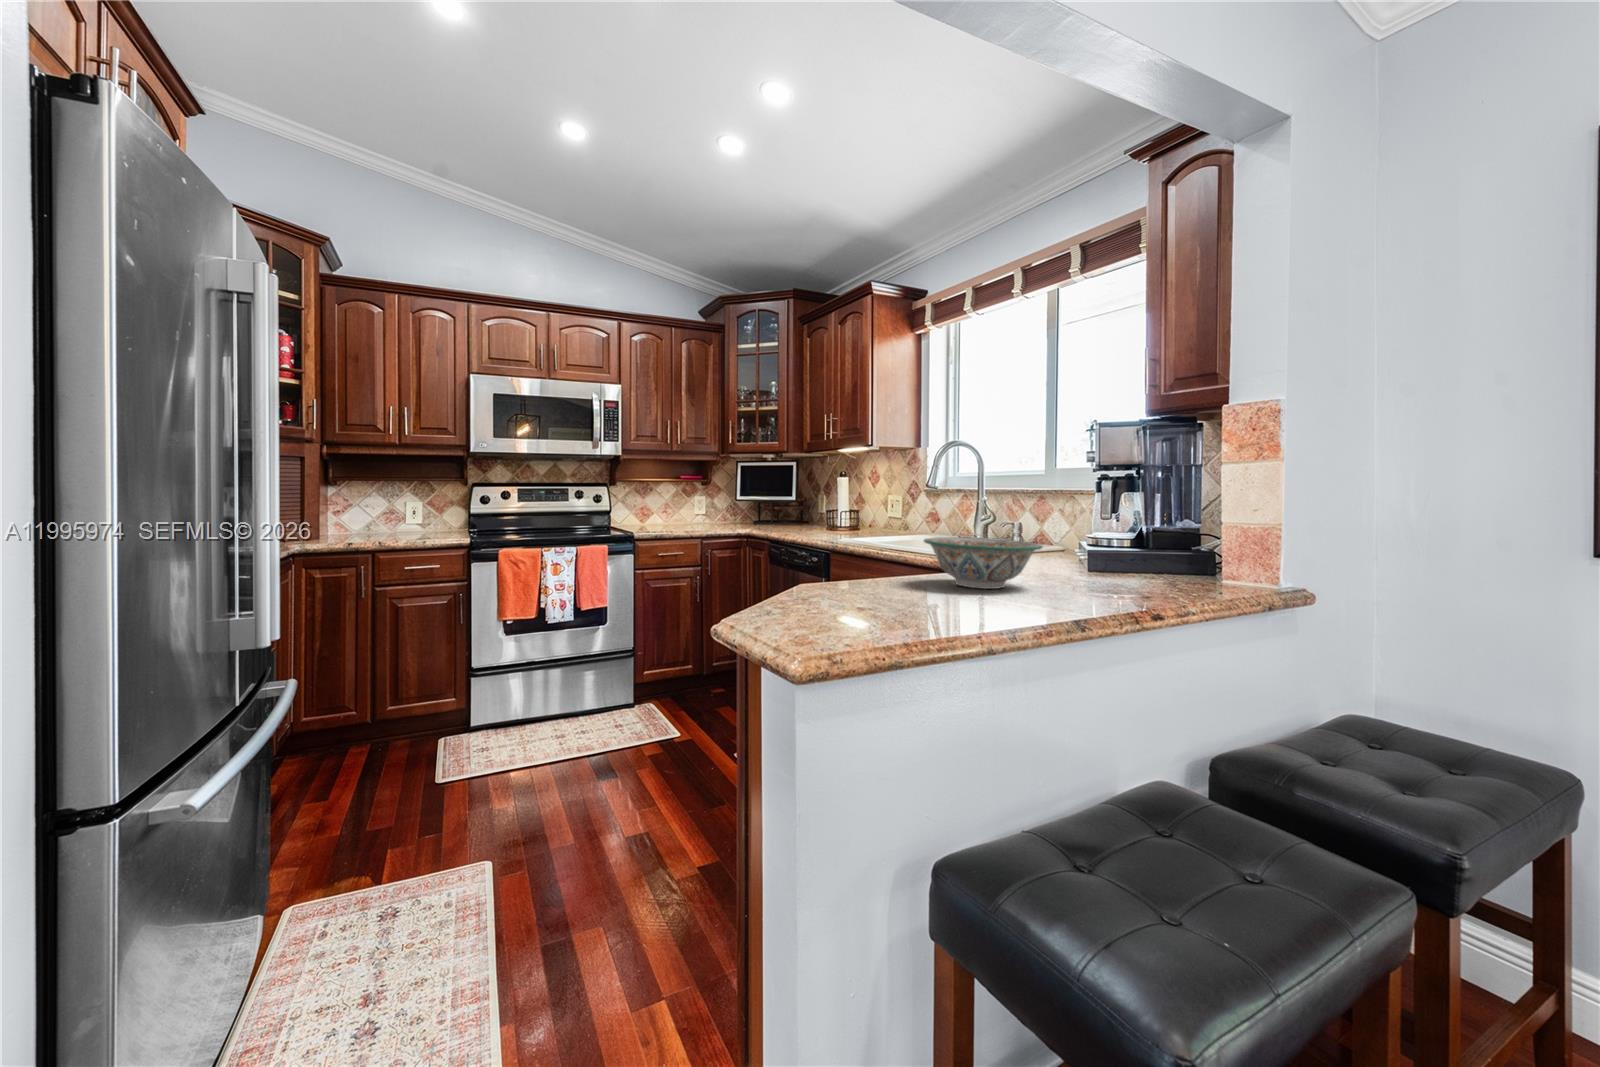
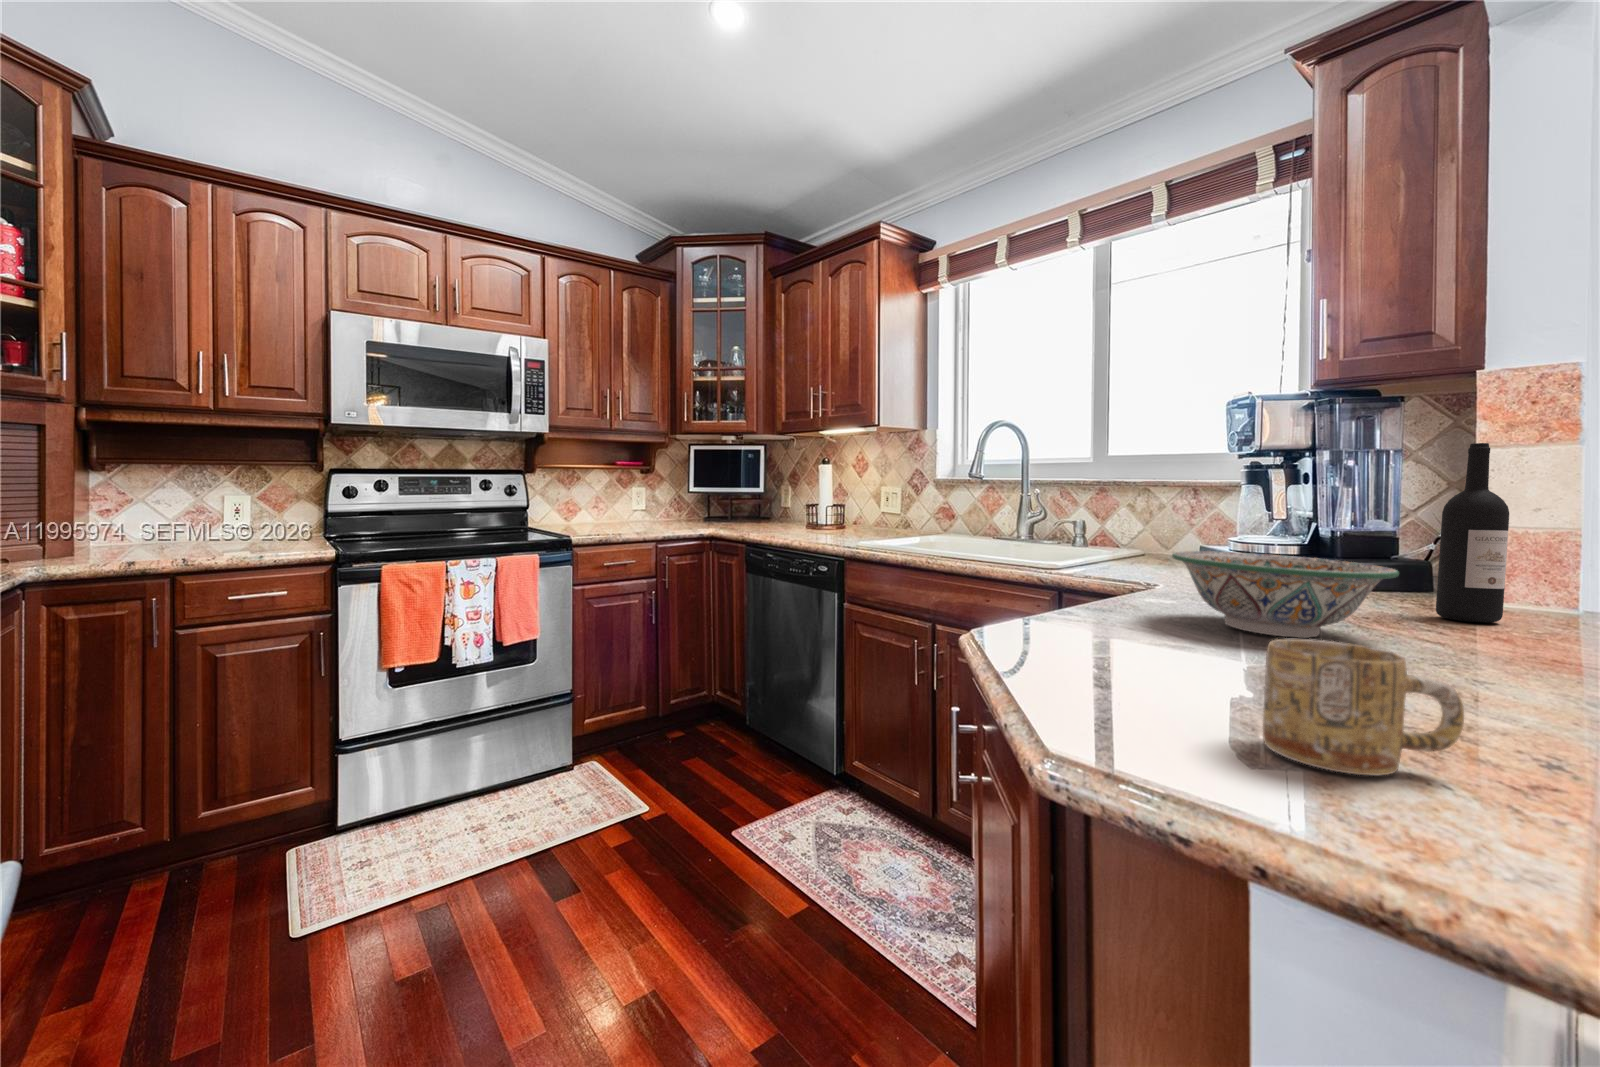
wine bottle: none [1128,465,1167,587] -> present [1436,443,1509,623]
mug: none [804,566,865,619] -> present [1263,639,1464,775]

